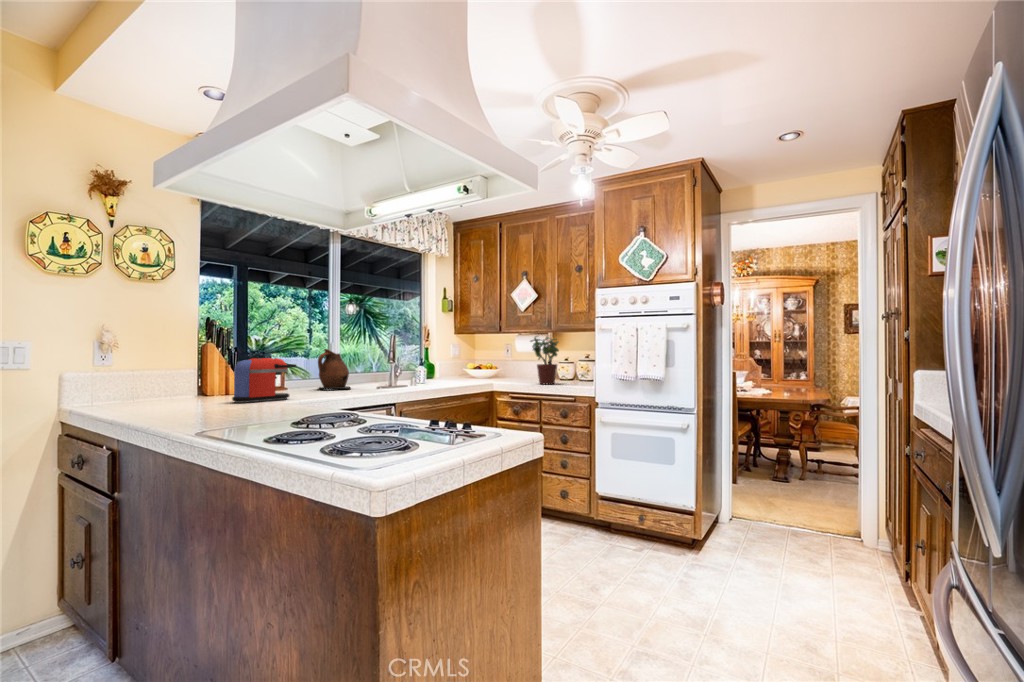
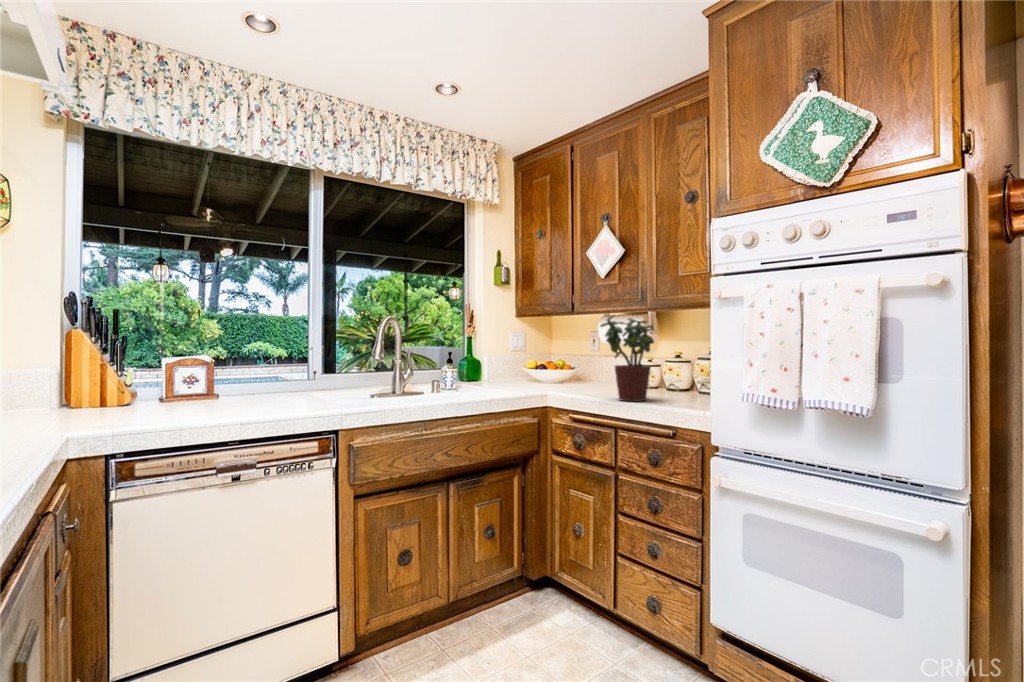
ceramic pitcher: present [318,349,350,389] -> none [255,341,316,403]
coffee maker: present [232,358,296,403] -> none [34,357,160,431]

